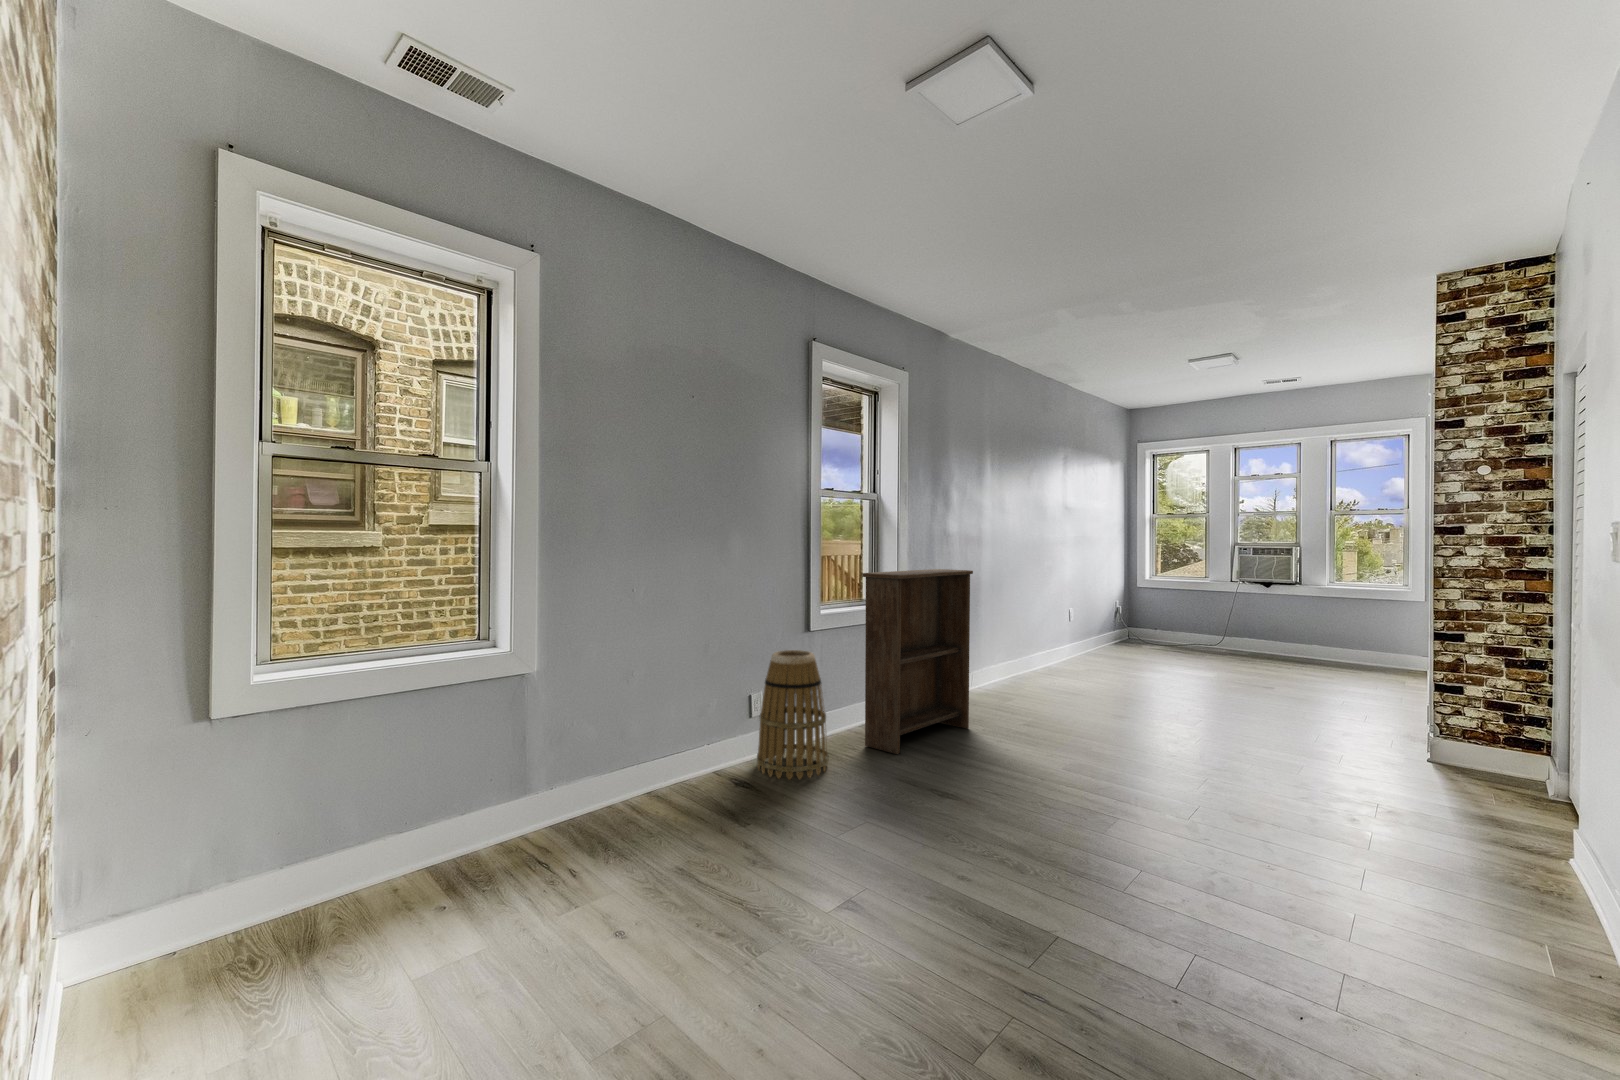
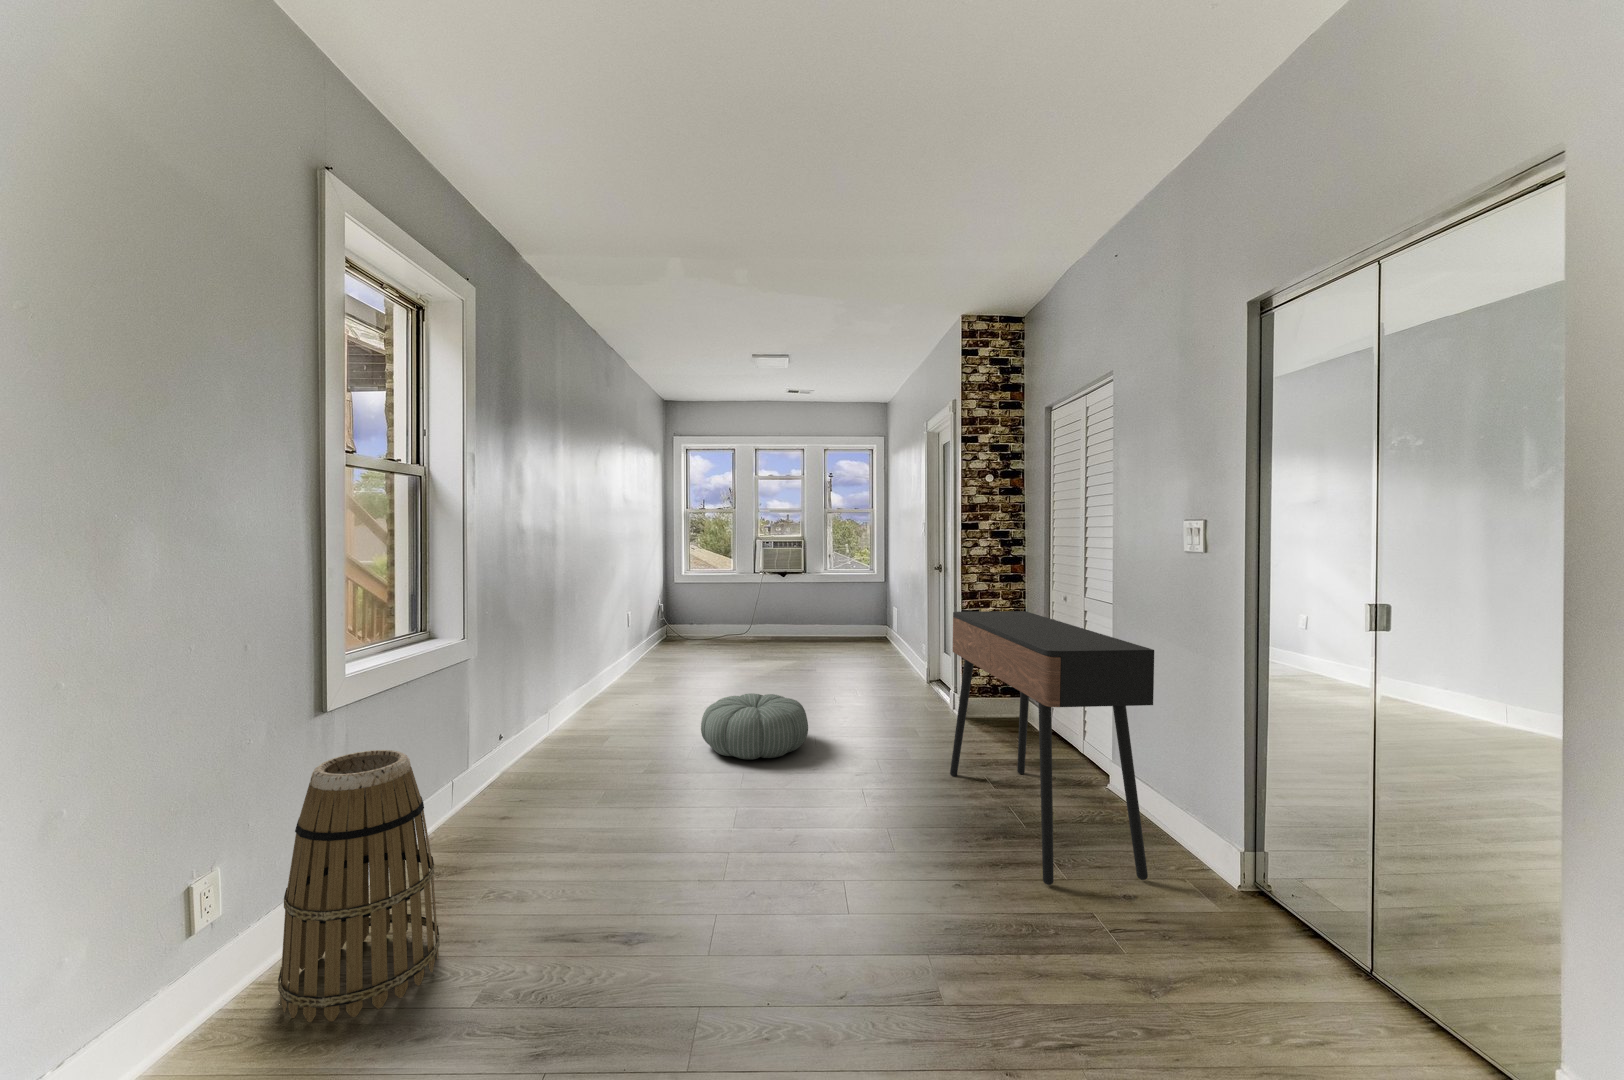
bookshelf: present [862,569,973,754] -> none [458,579,589,874]
console table: none [1288,620,1441,923] -> present [950,611,1154,885]
pouf: none [1082,685,1190,742] -> present [701,693,808,760]

